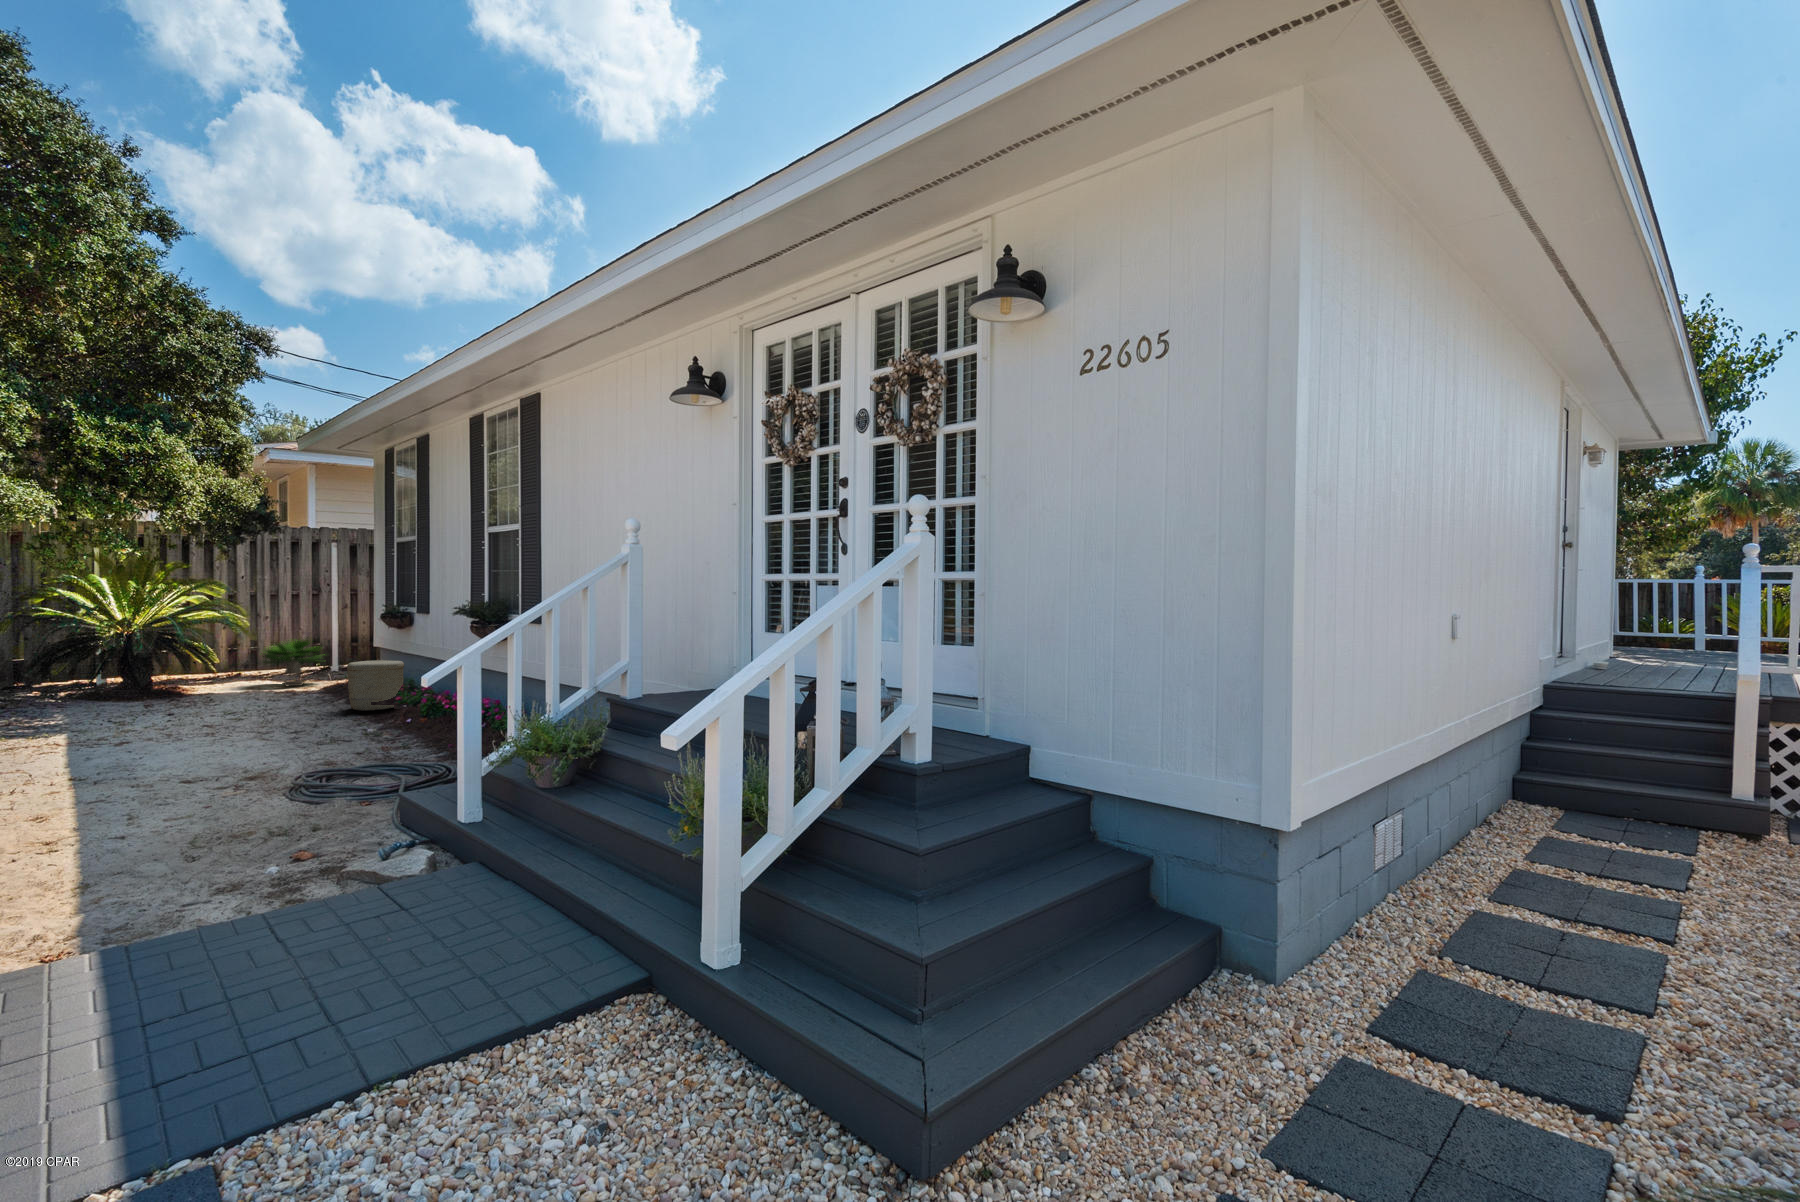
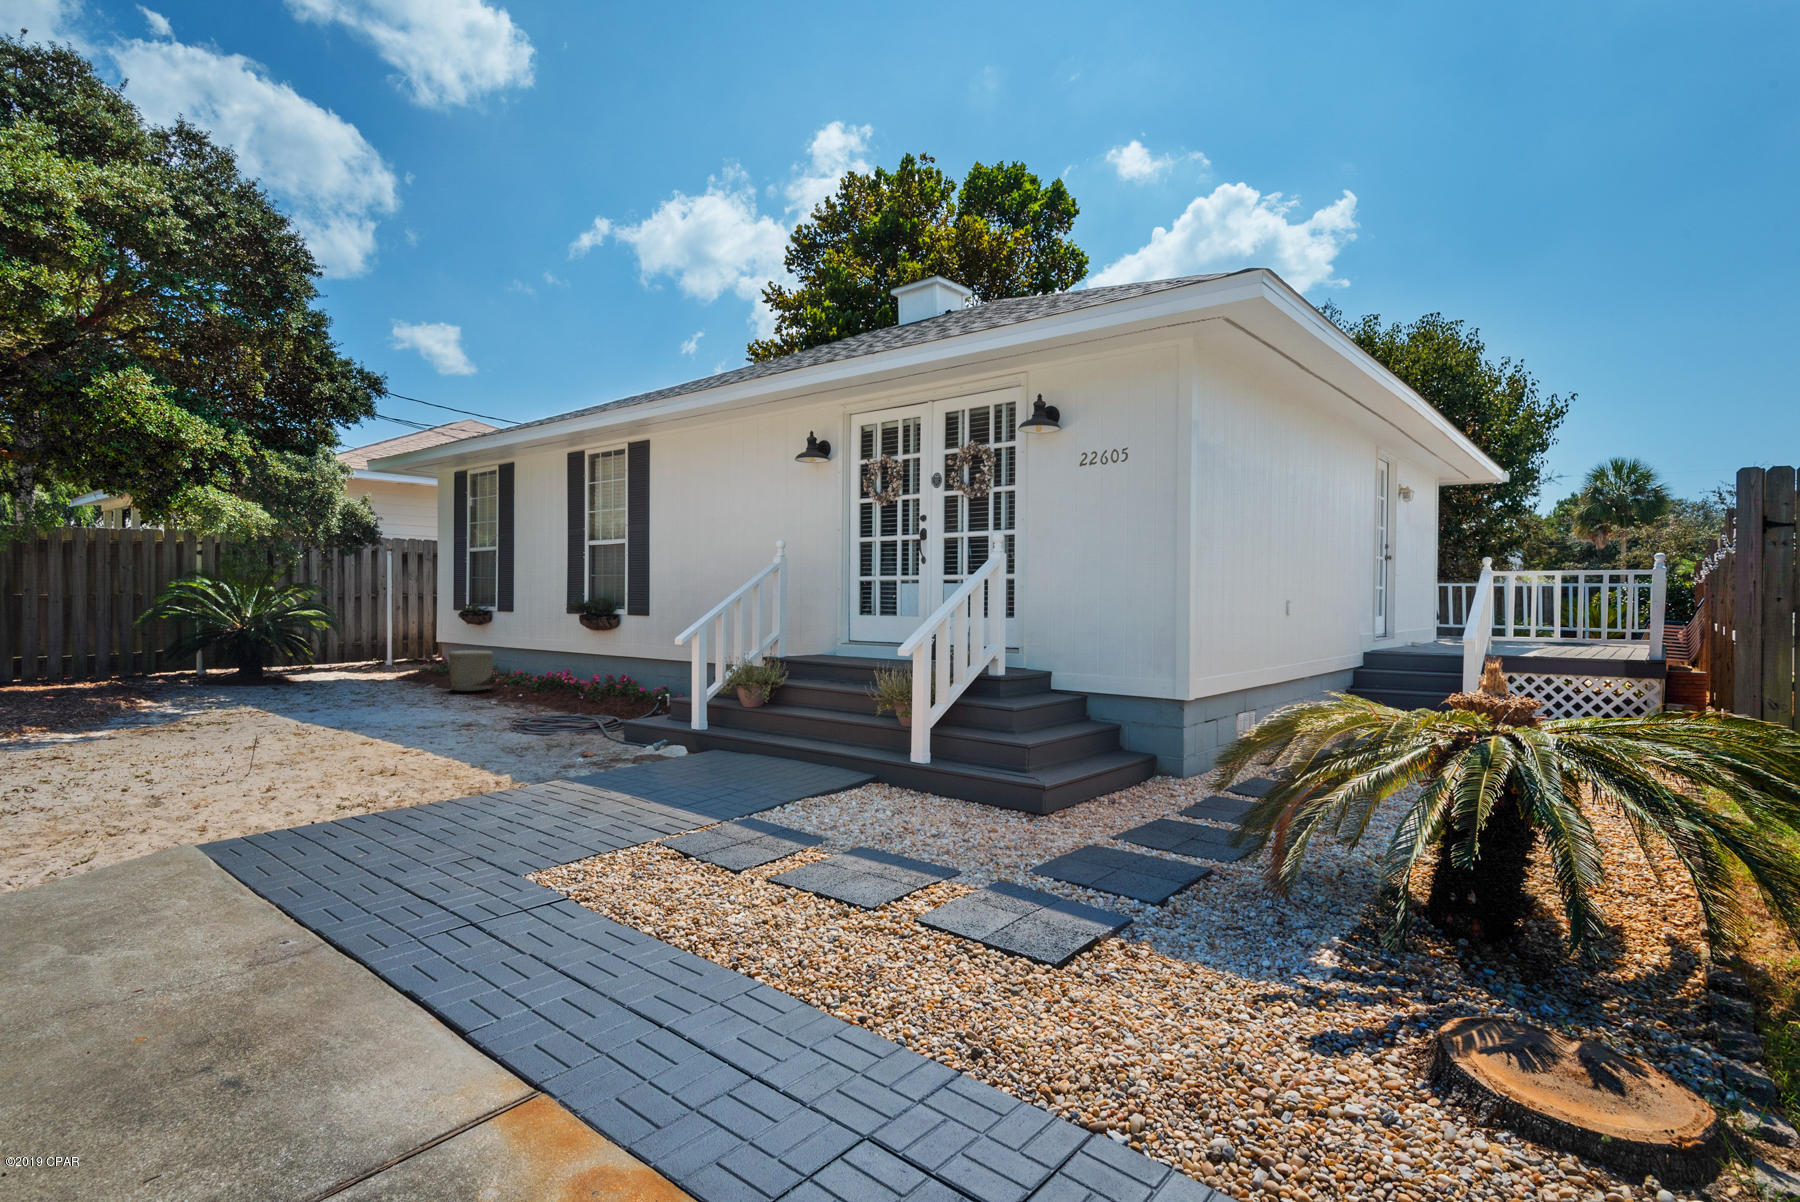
potted plant: present [261,639,322,686] -> none [329,632,392,677]

